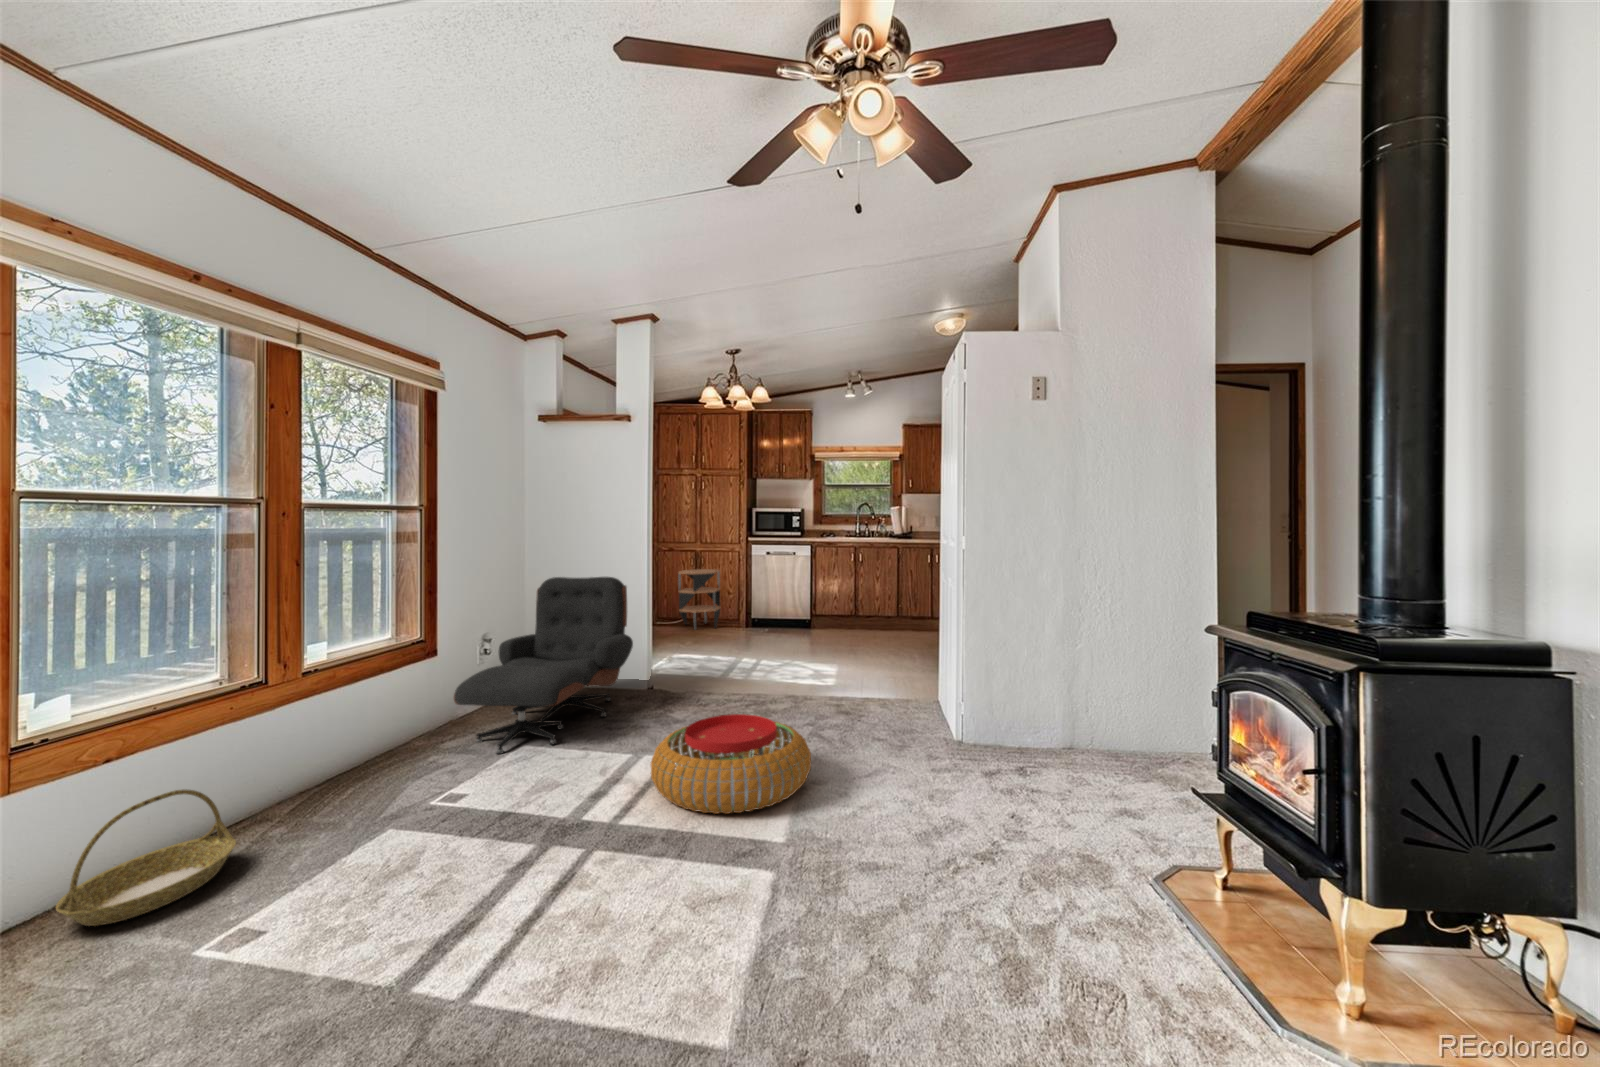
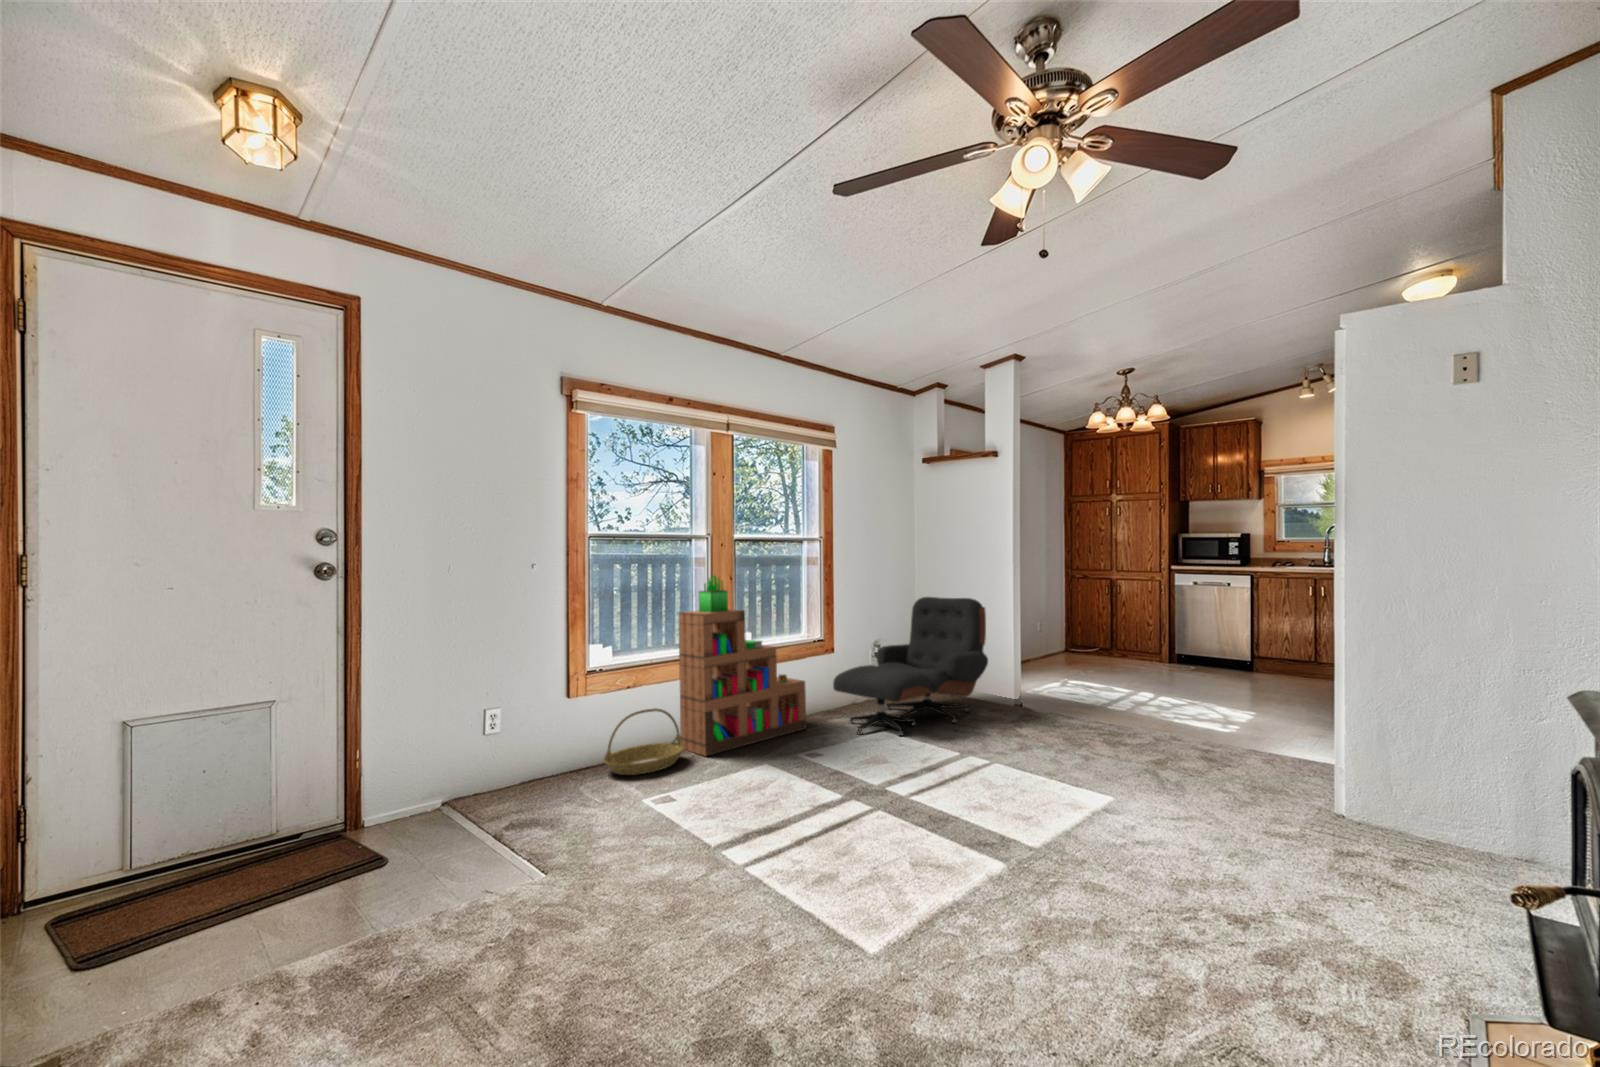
bookshelf: none [204,563,421,843] -> present [678,576,806,756]
side table: present [678,569,720,629] -> none [1086,599,1136,663]
pouf: present [650,714,811,814] -> none [946,731,1107,822]

